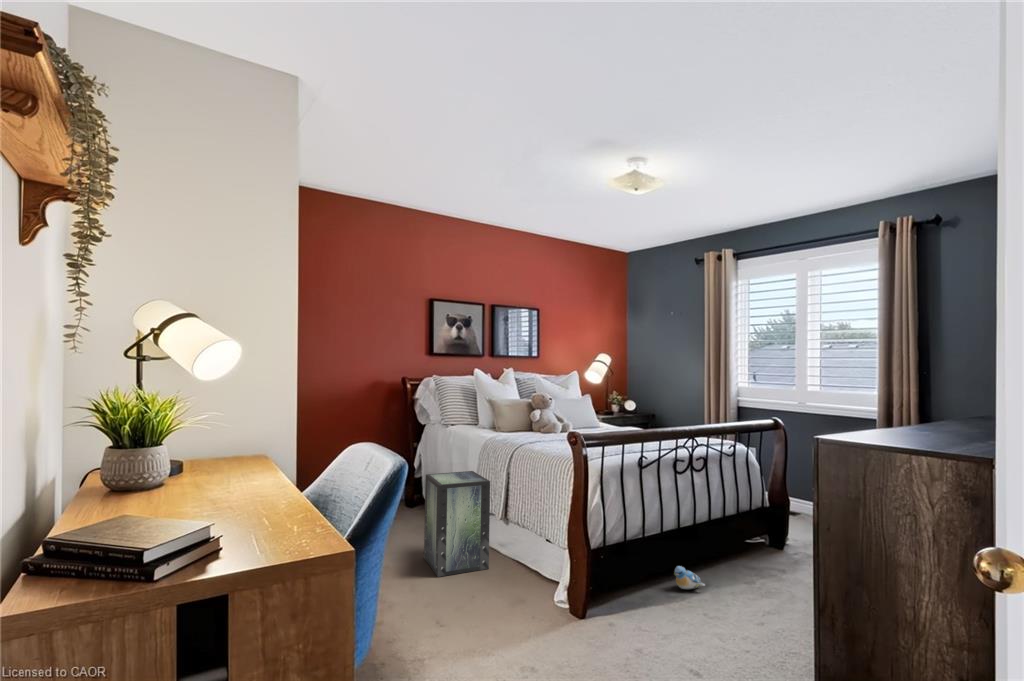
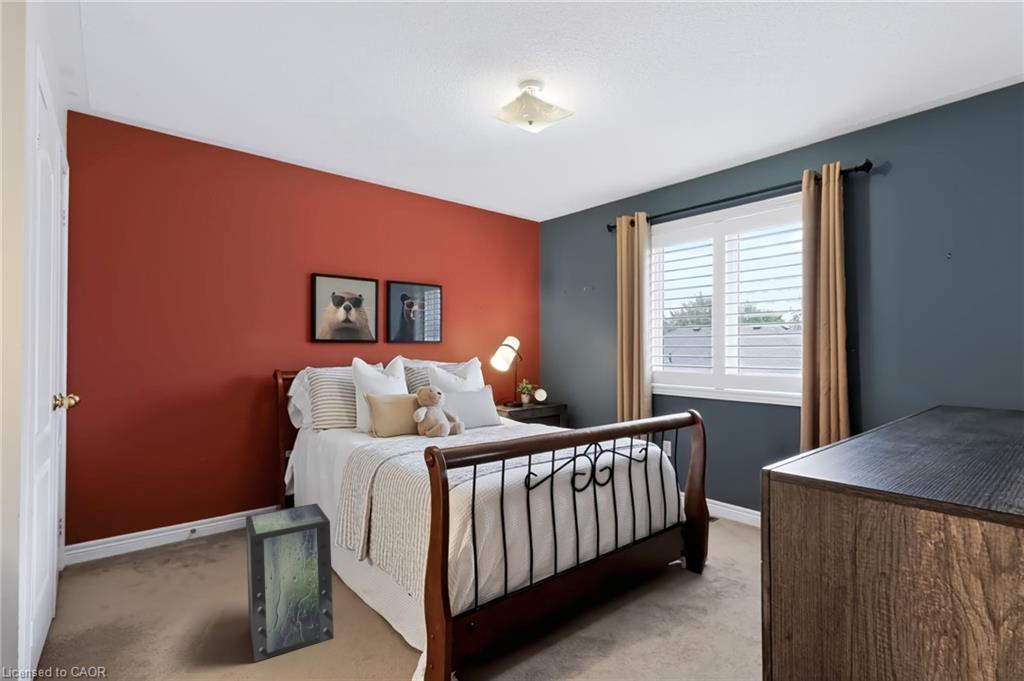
plush toy: present [674,566,705,589] -> none [572,615,612,645]

